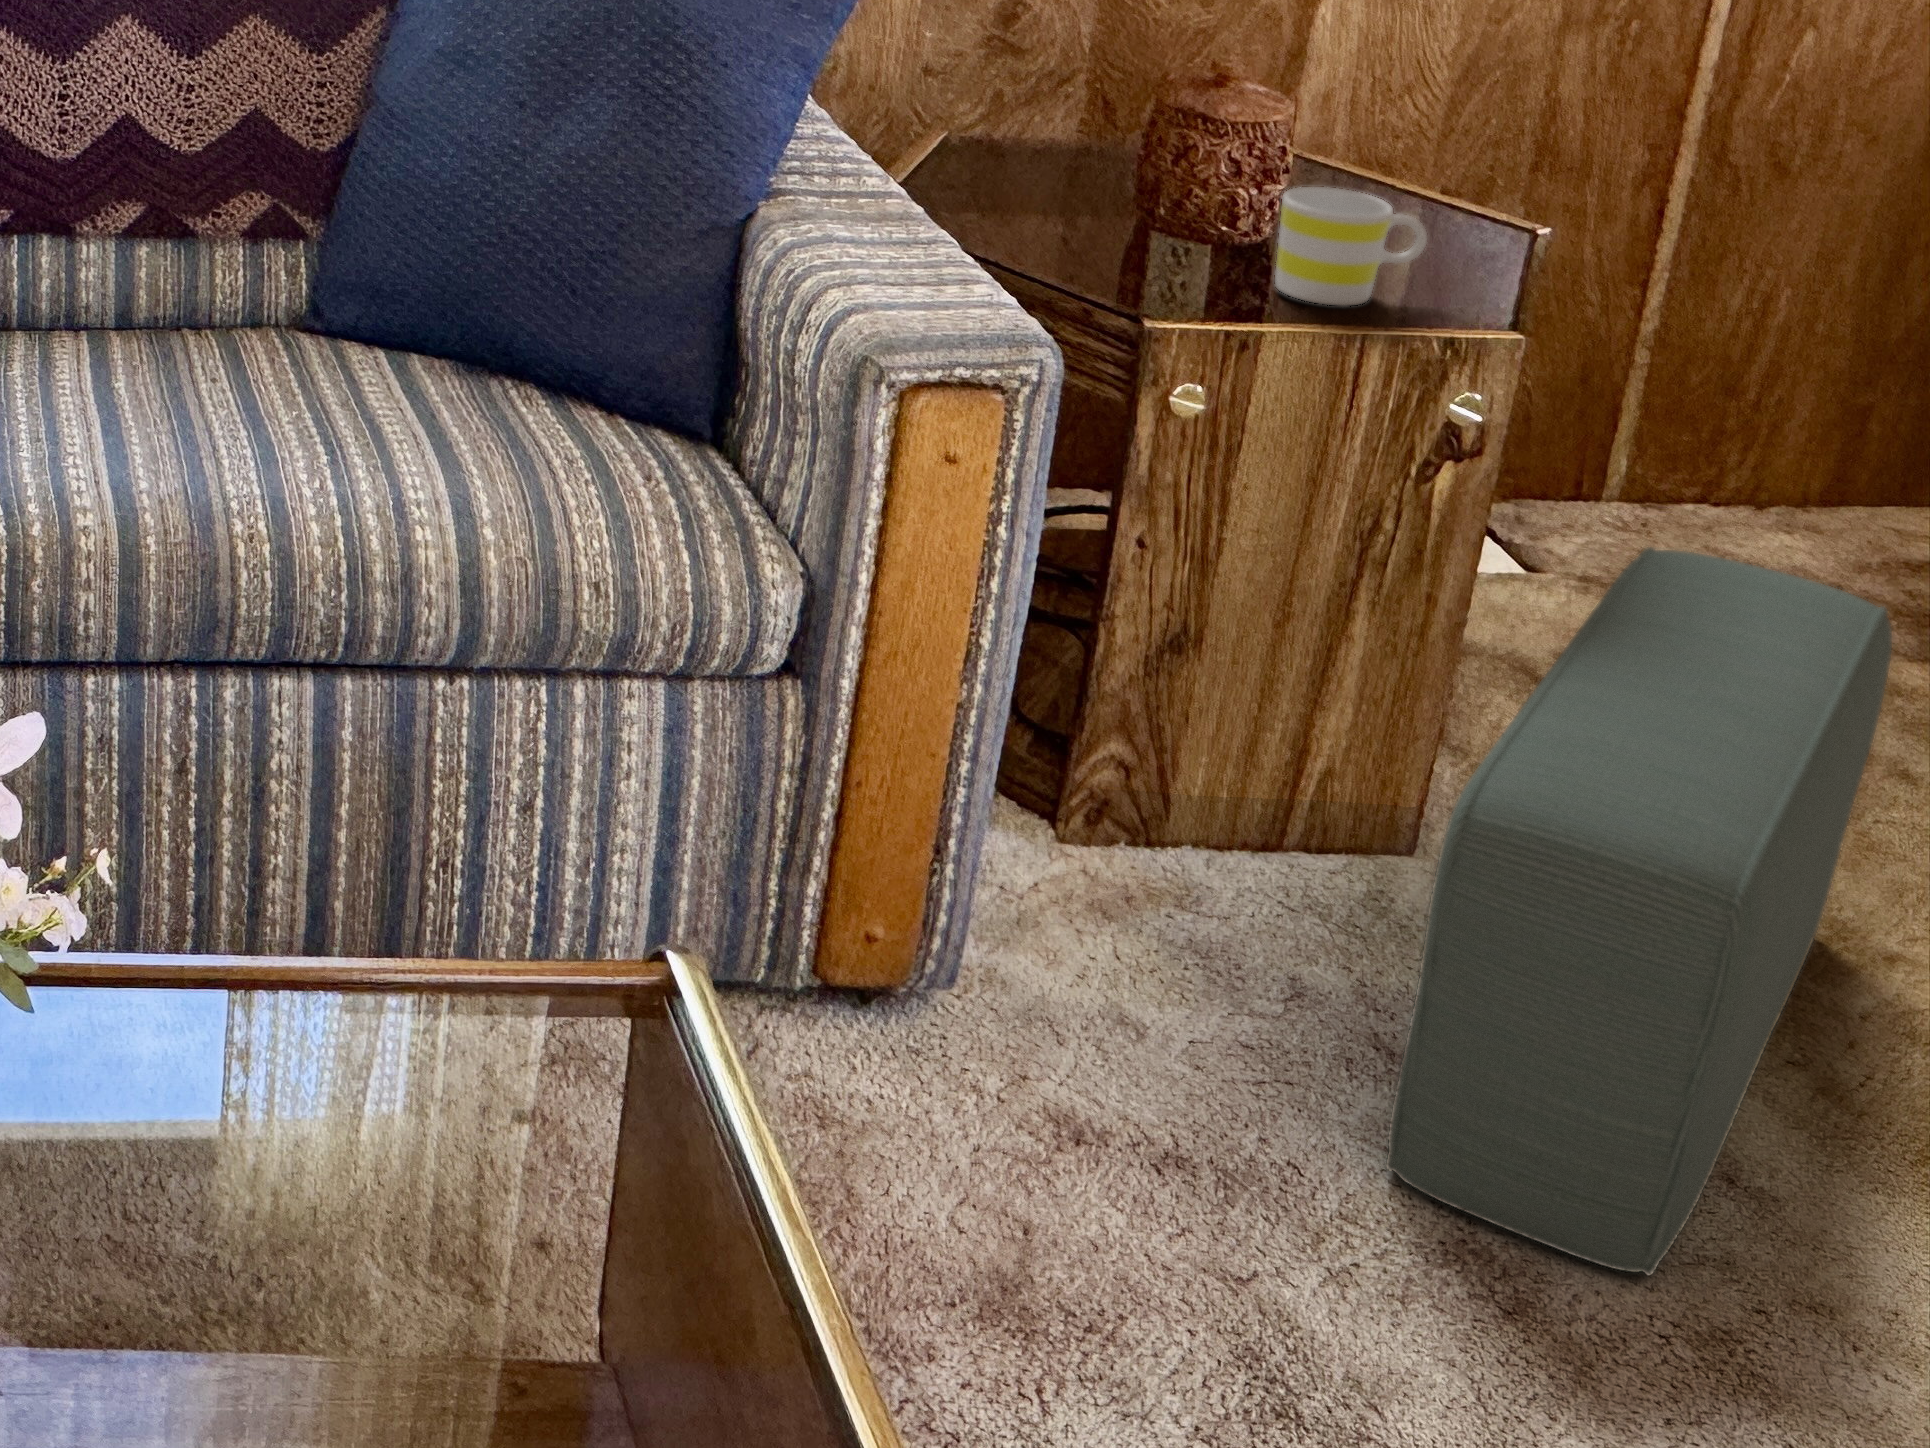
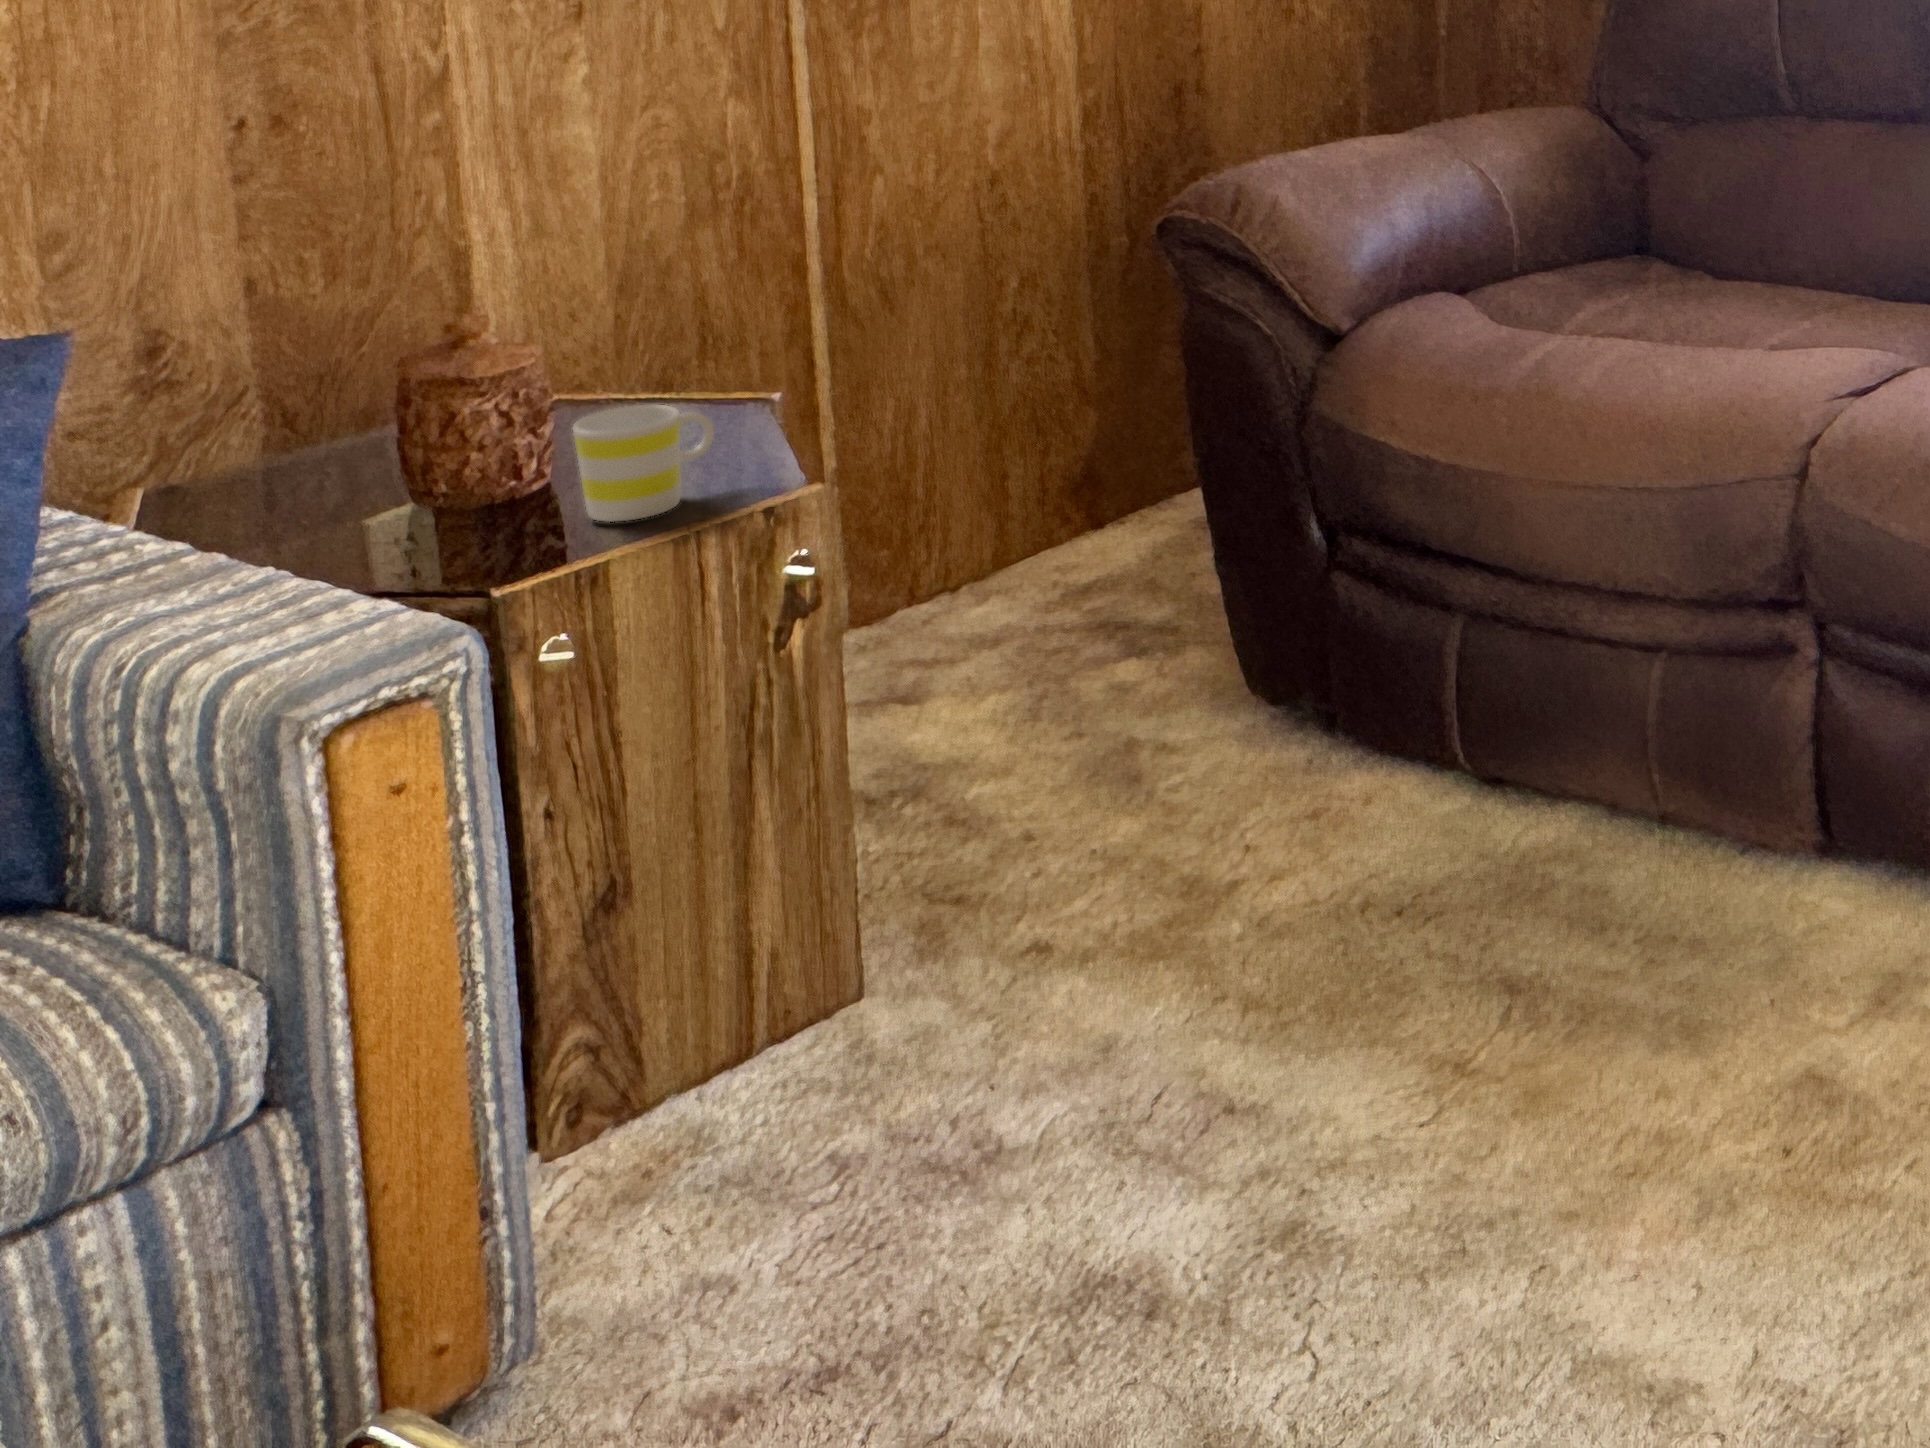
pouf: present [1386,547,1892,1275] -> none [956,603,1227,1259]

